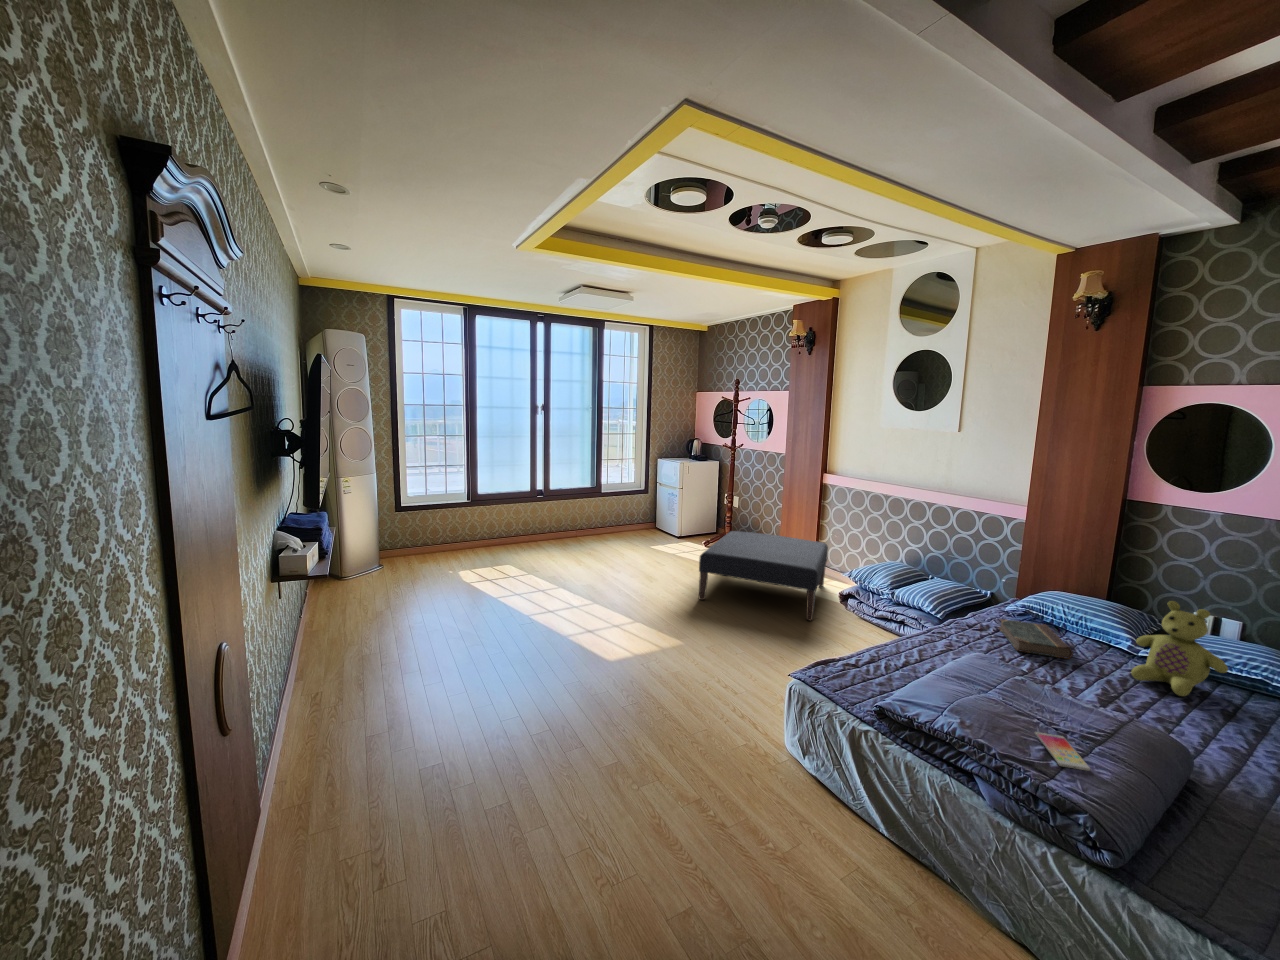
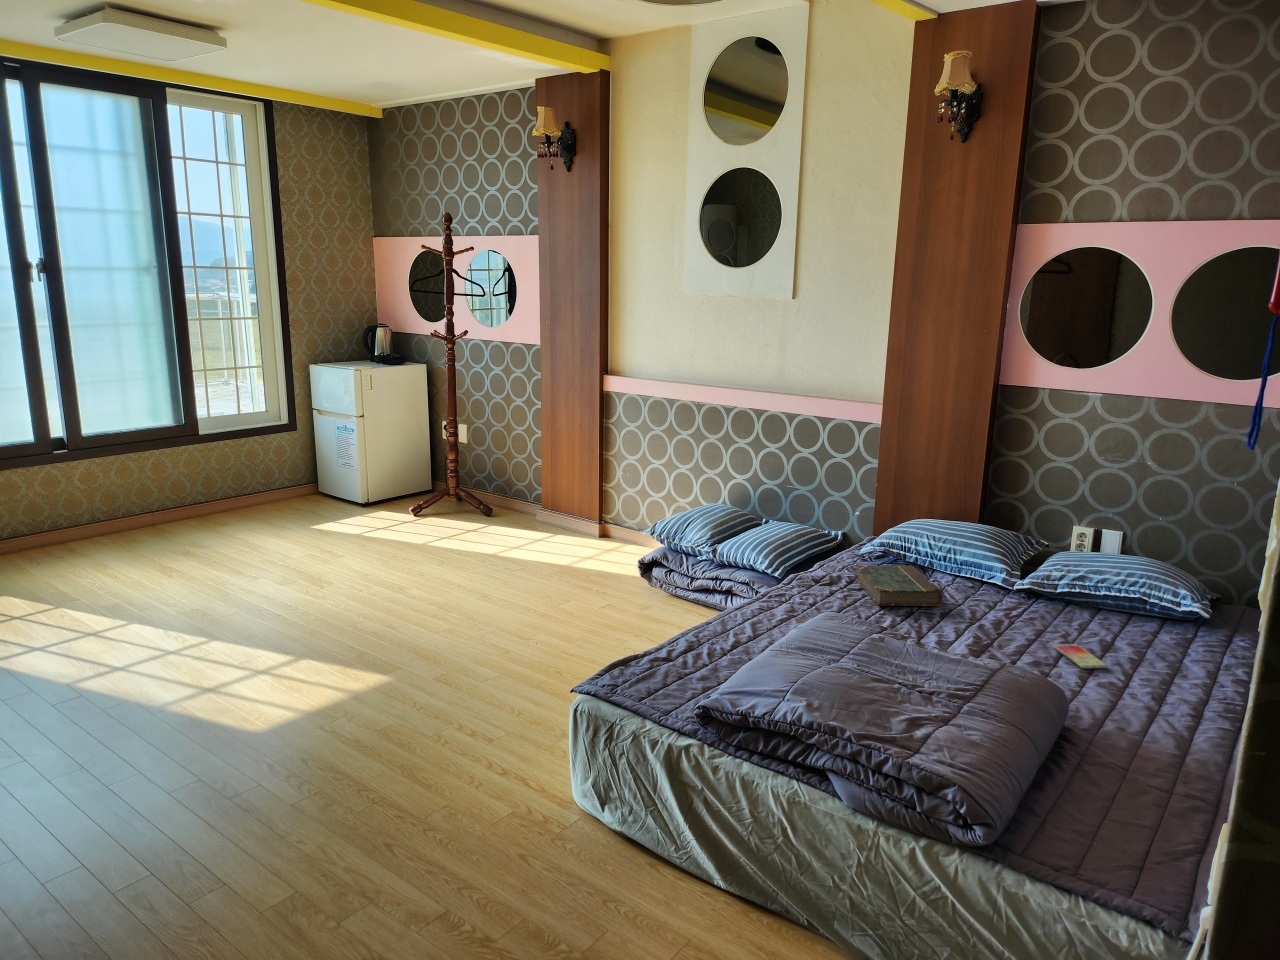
ottoman: present [699,531,828,621] -> none [403,482,618,614]
stuffed bear: present [1131,601,1228,696] -> none [1005,510,1101,630]
smartphone: present [1035,732,1090,771] -> present [1052,644,1107,668]

